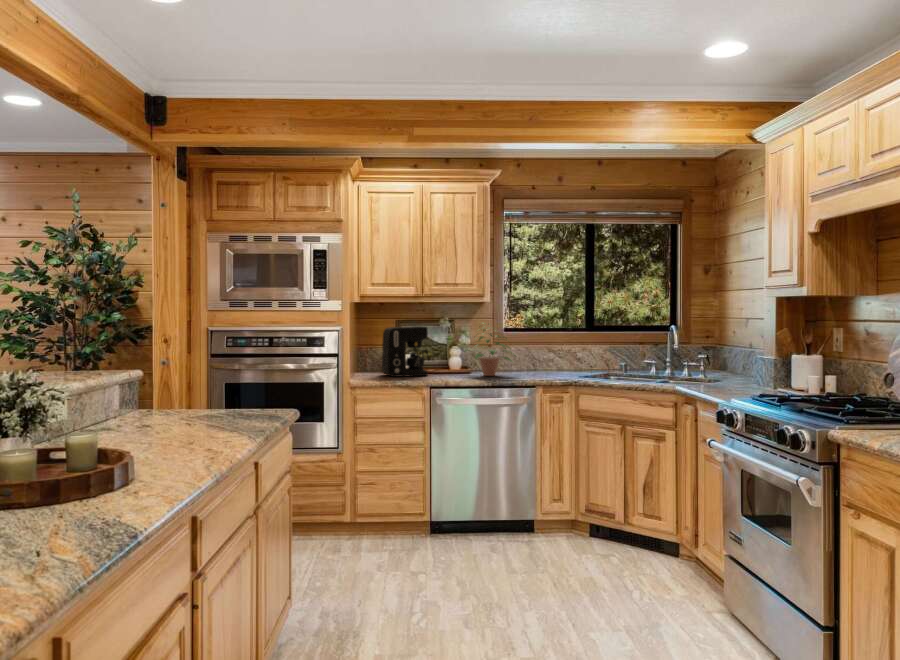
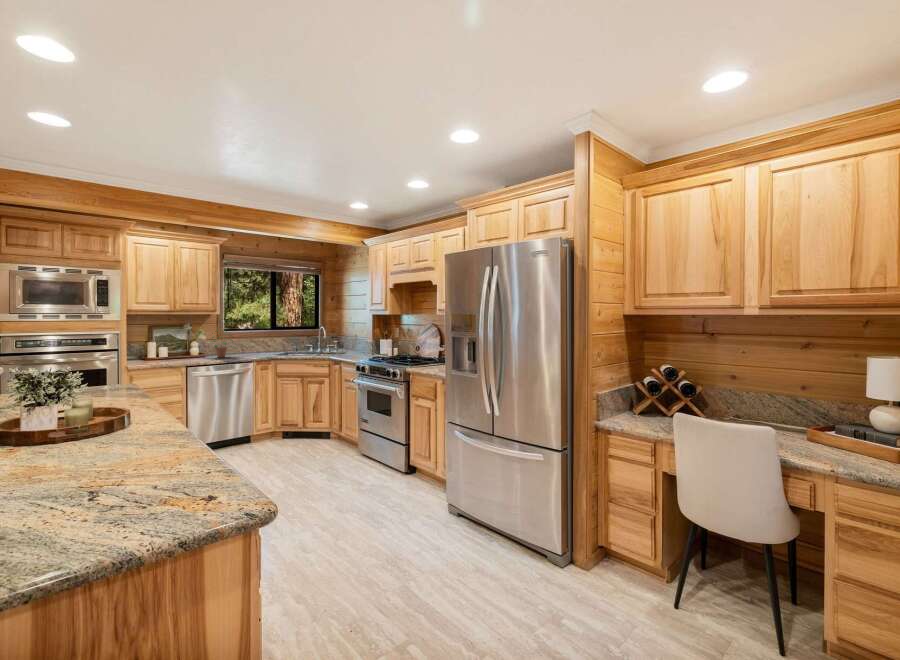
coffee maker: present [382,326,429,377] -> none [145,329,181,361]

